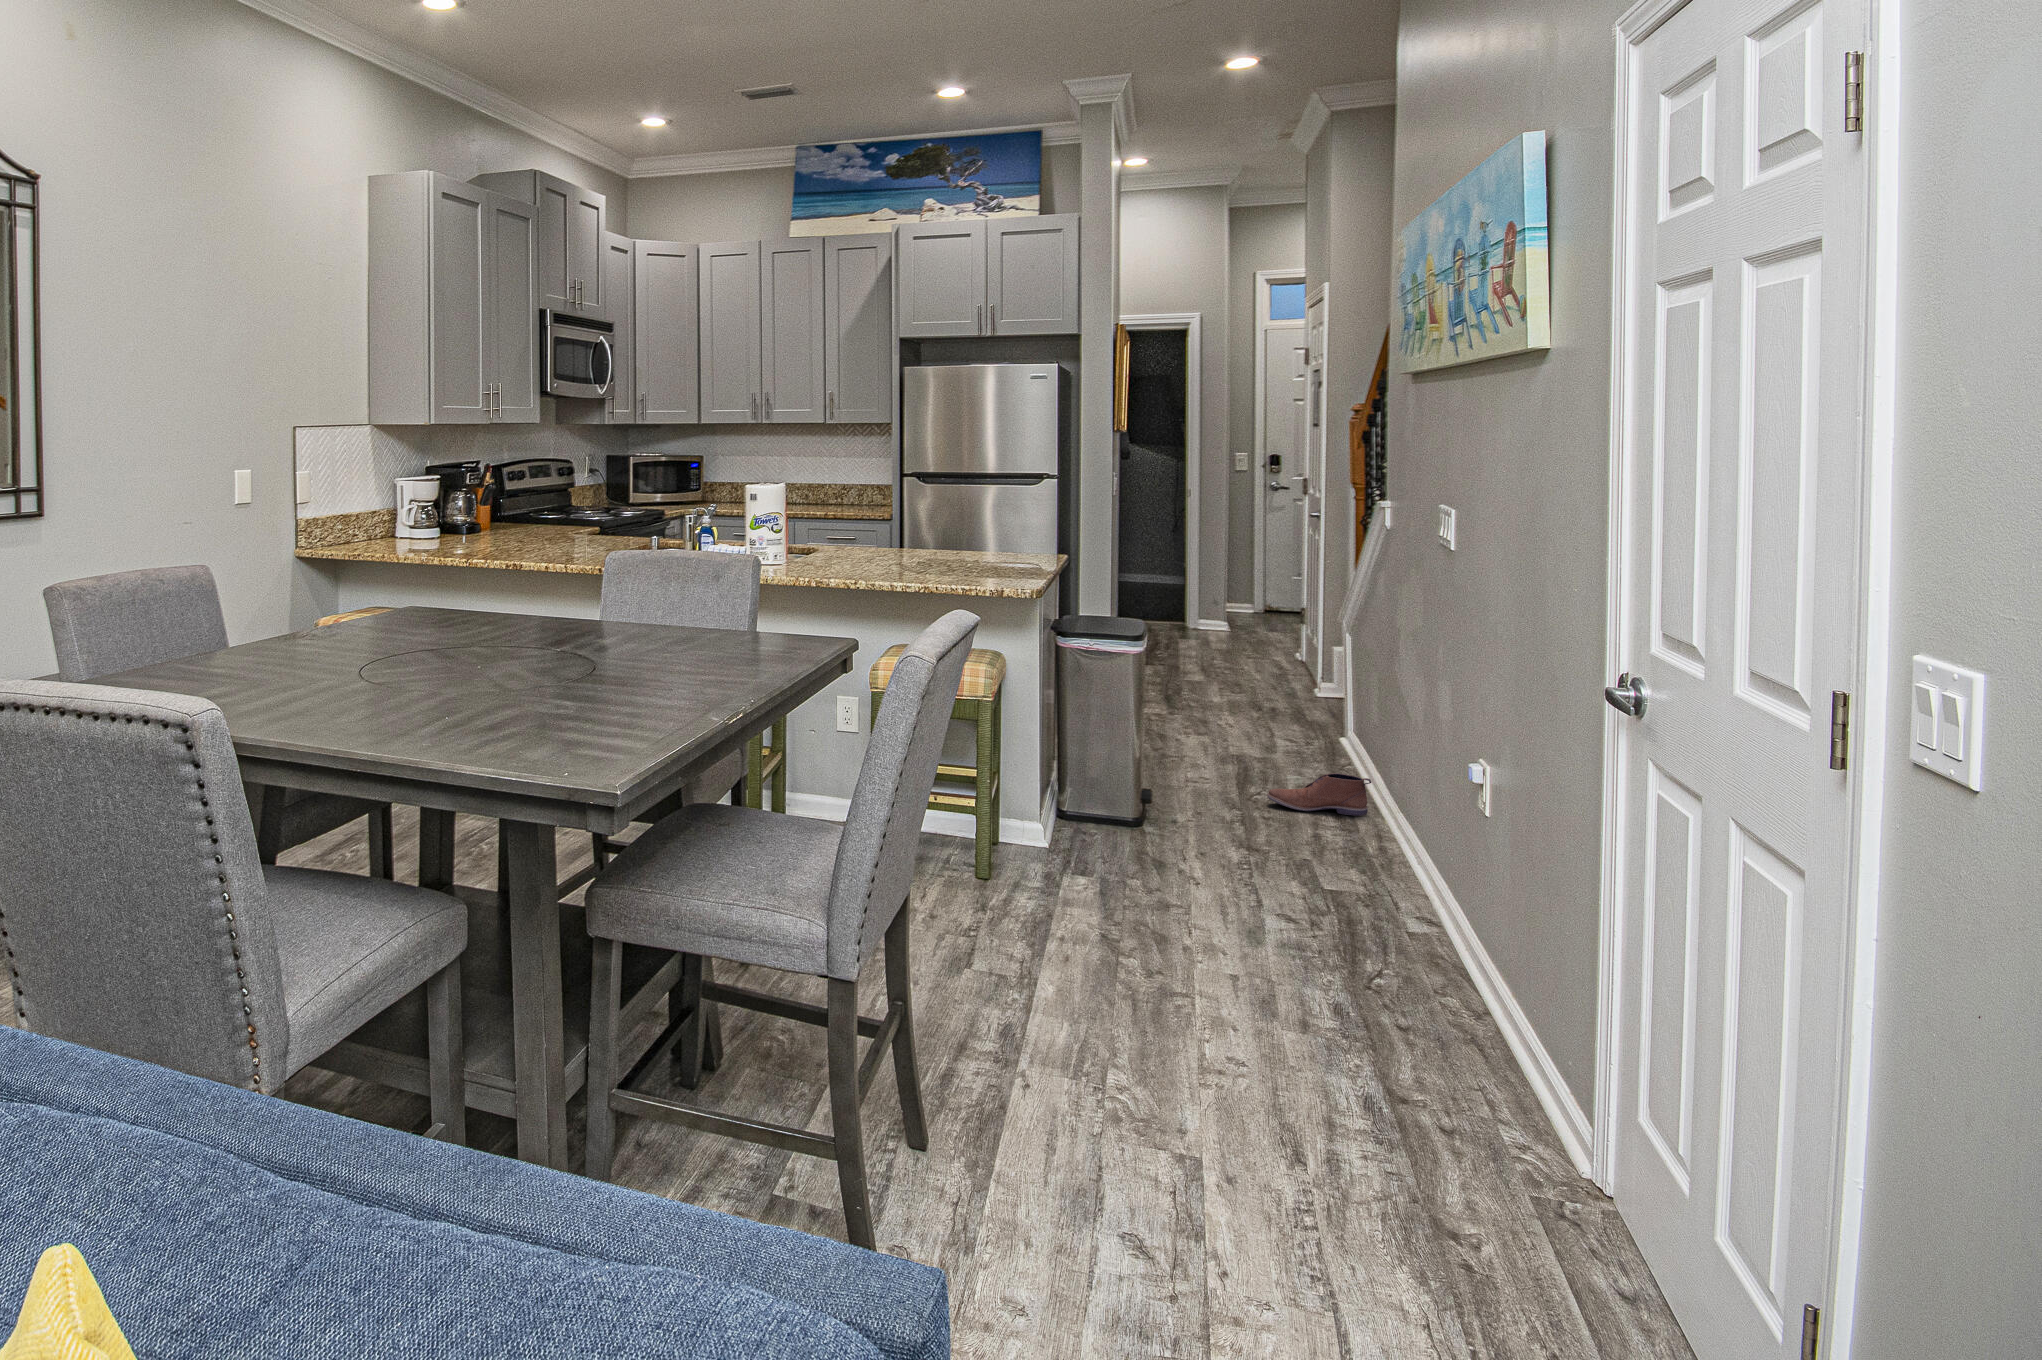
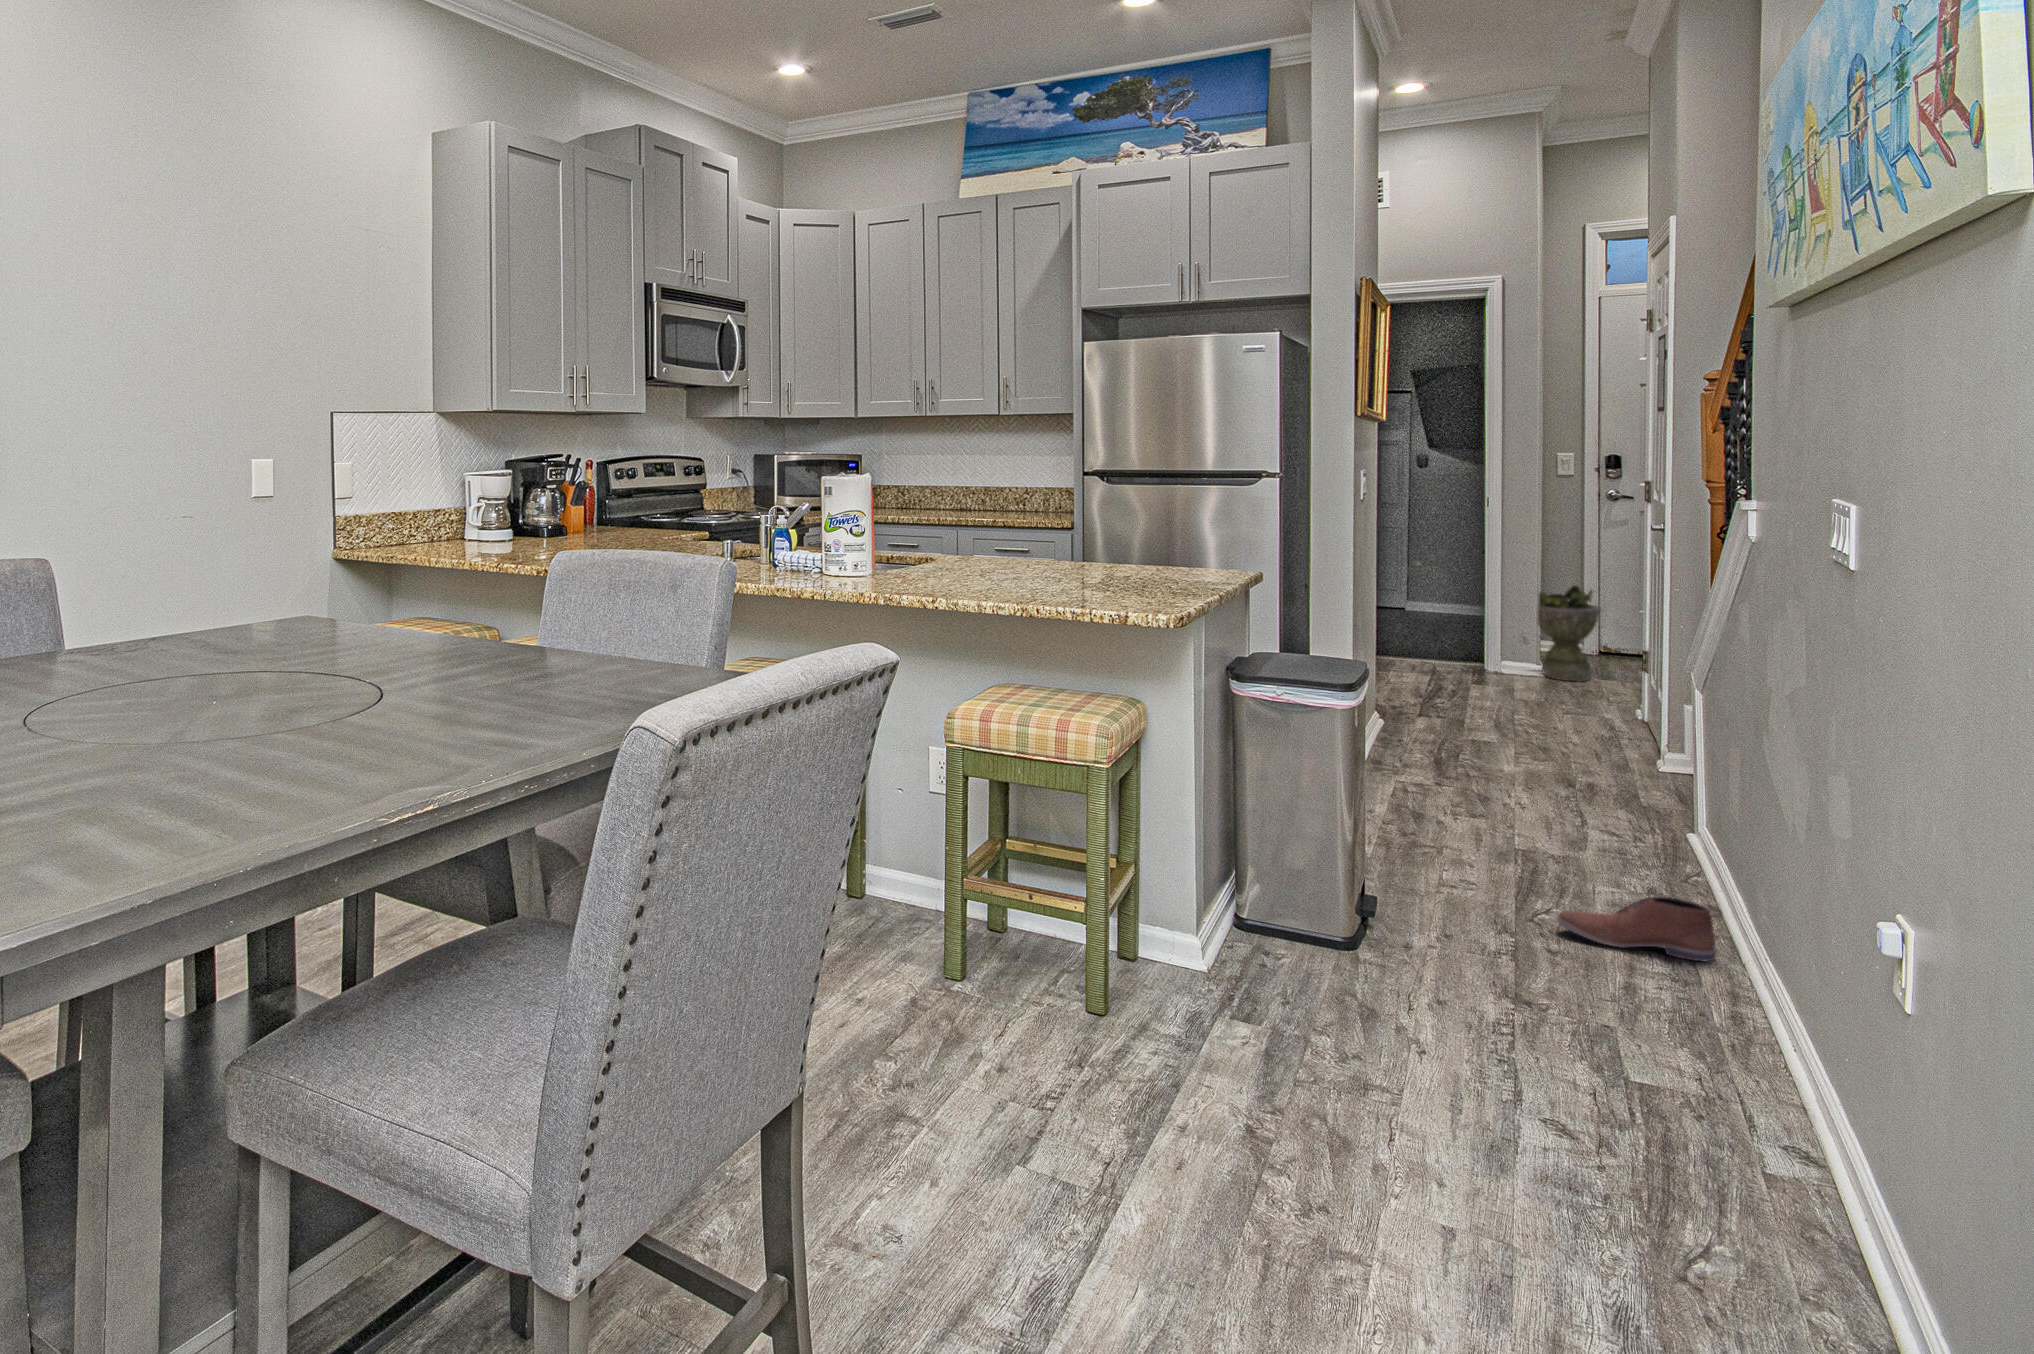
planter: none [1218,556,1267,633] -> present [1538,586,1600,682]

